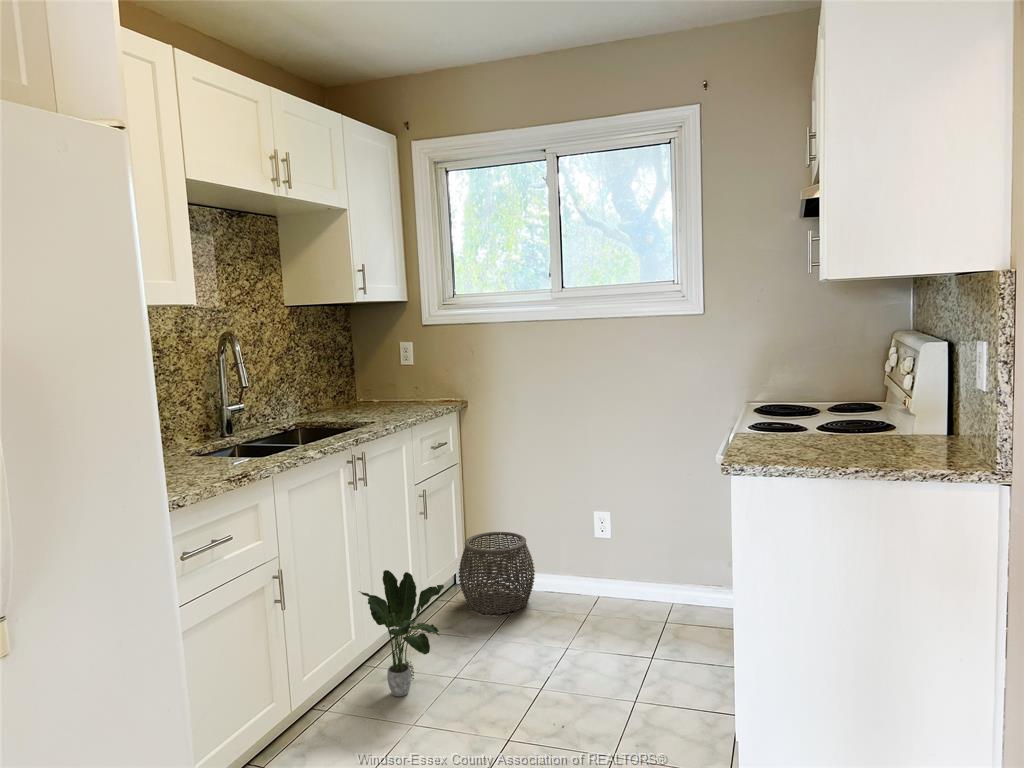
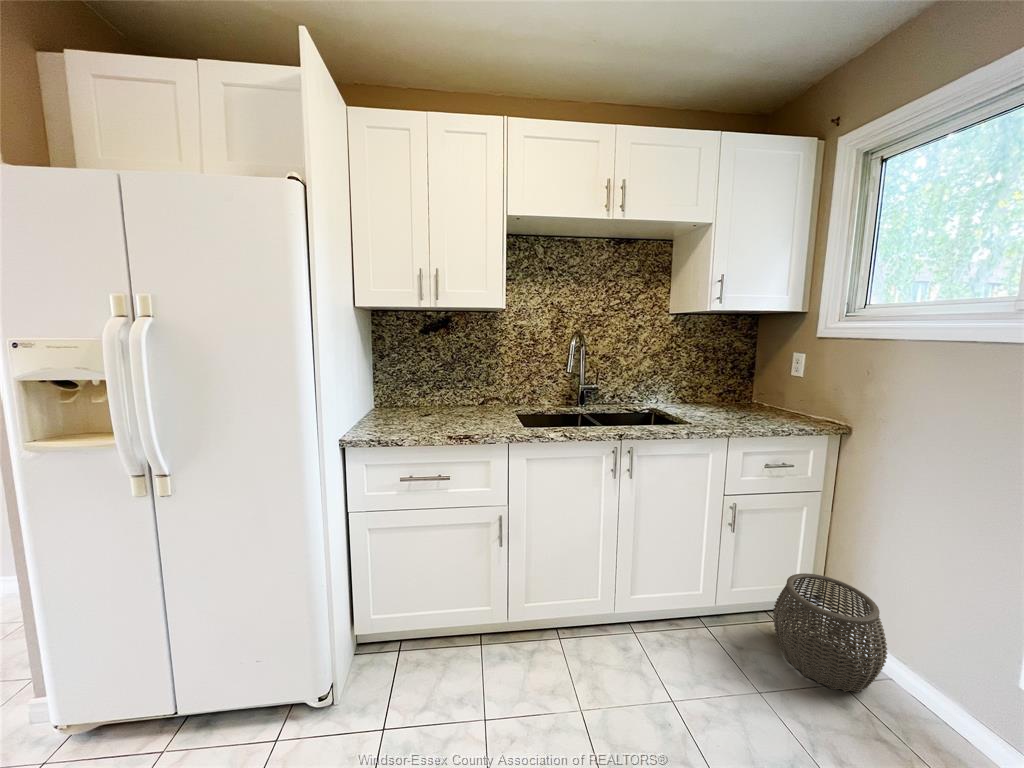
potted plant: present [359,570,444,696] -> none [588,558,665,677]

